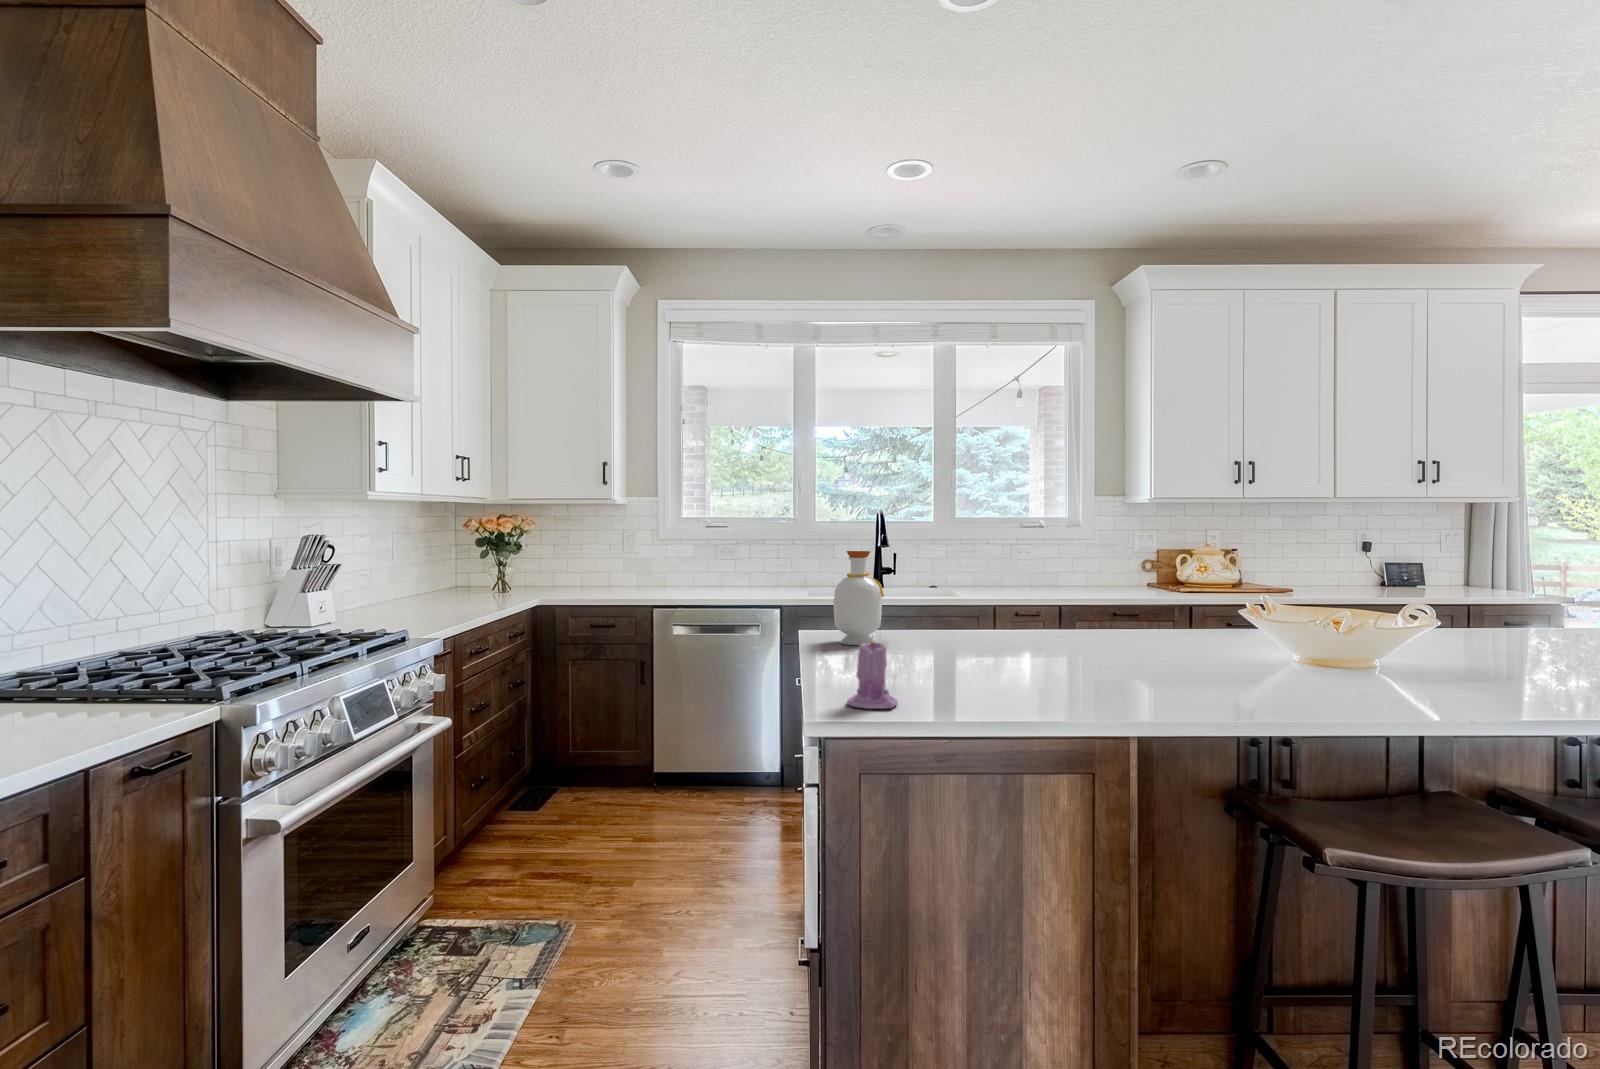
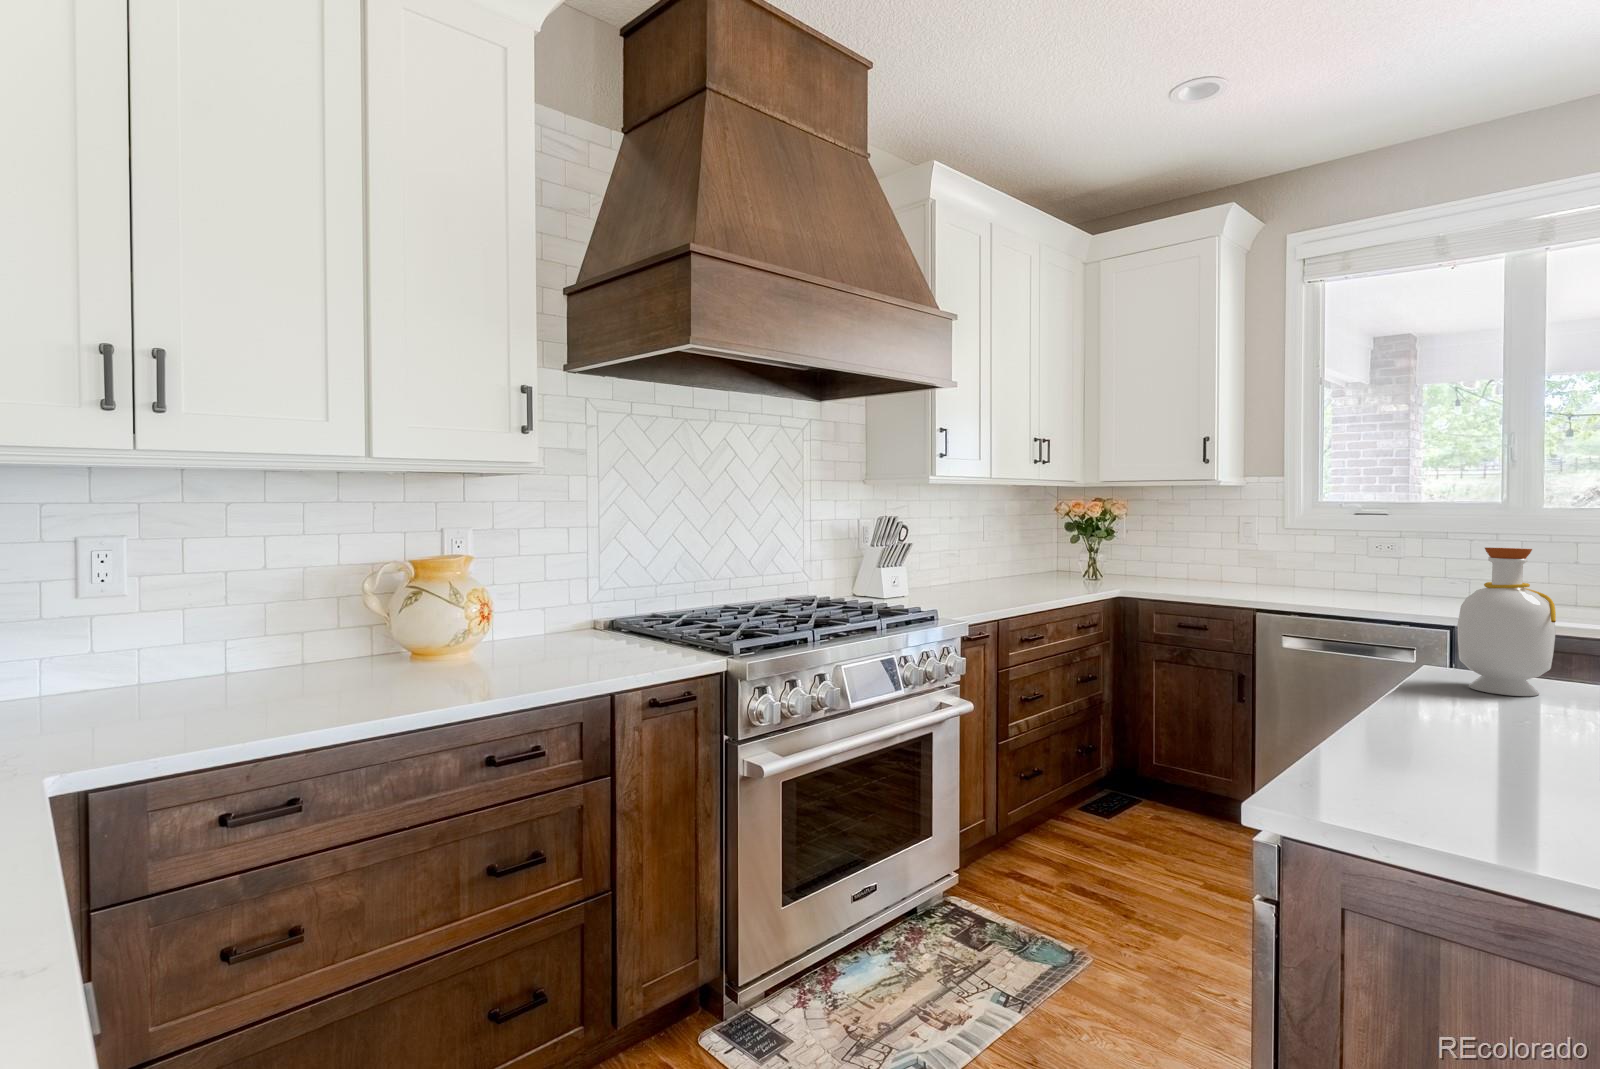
candle: present [847,636,898,709] -> none [1362,677,1465,804]

